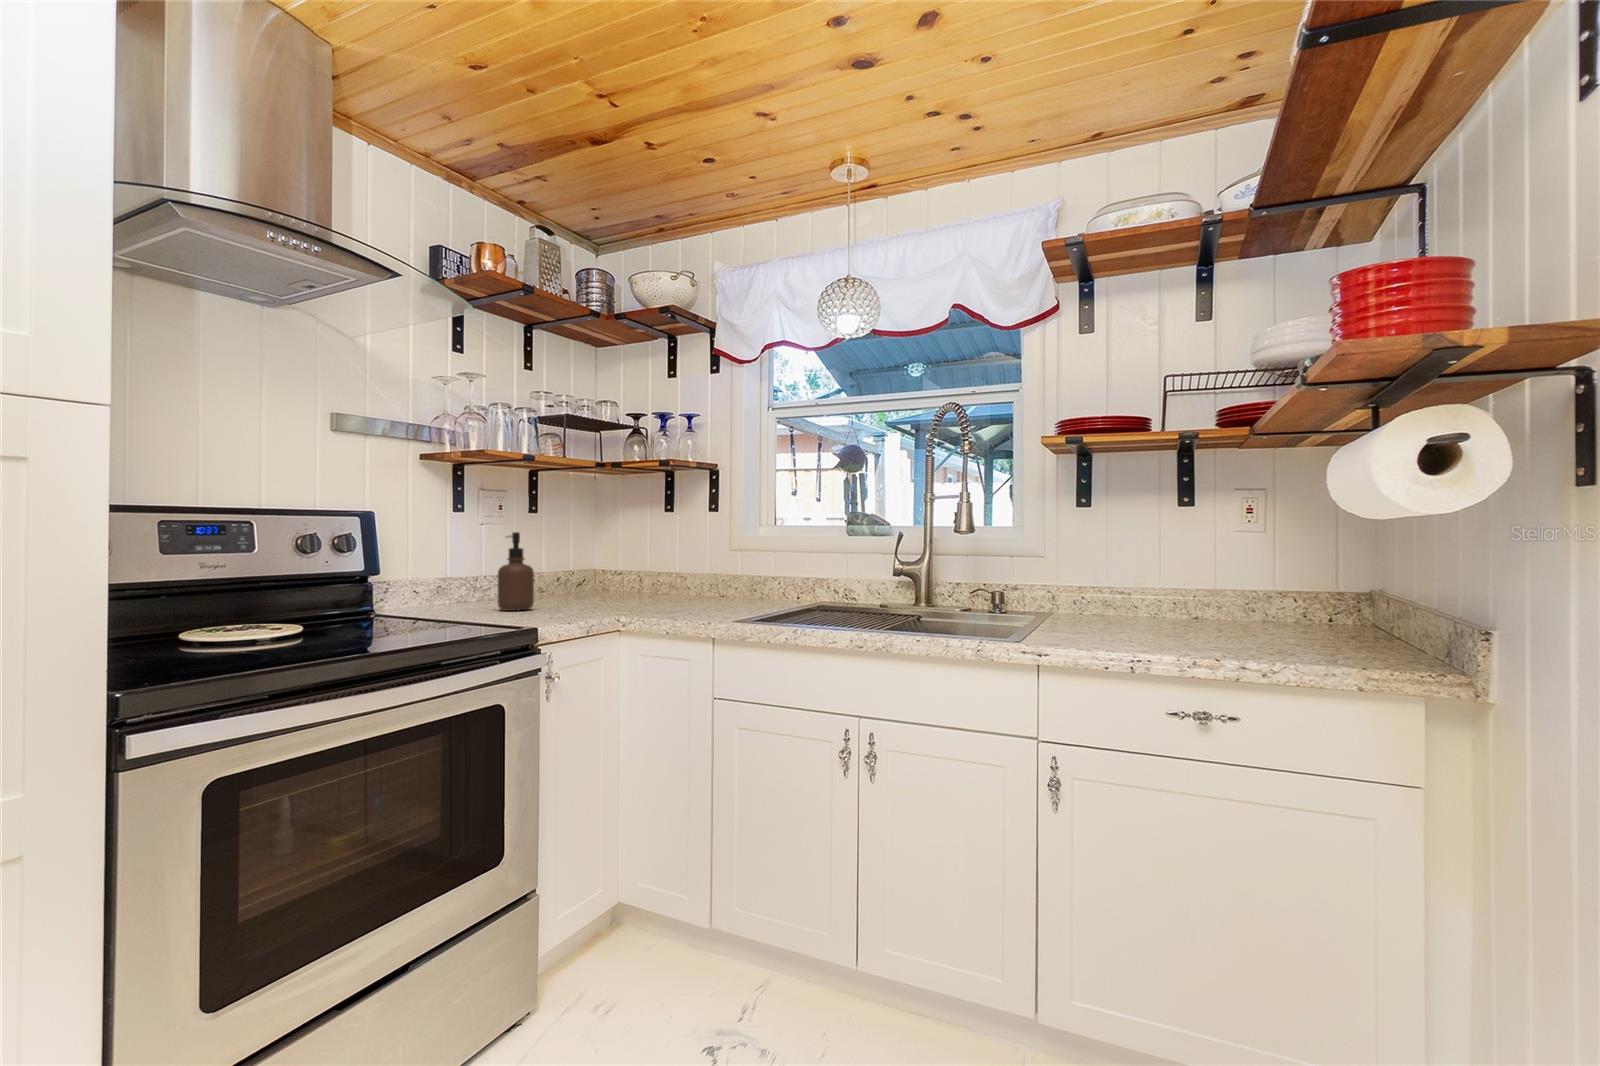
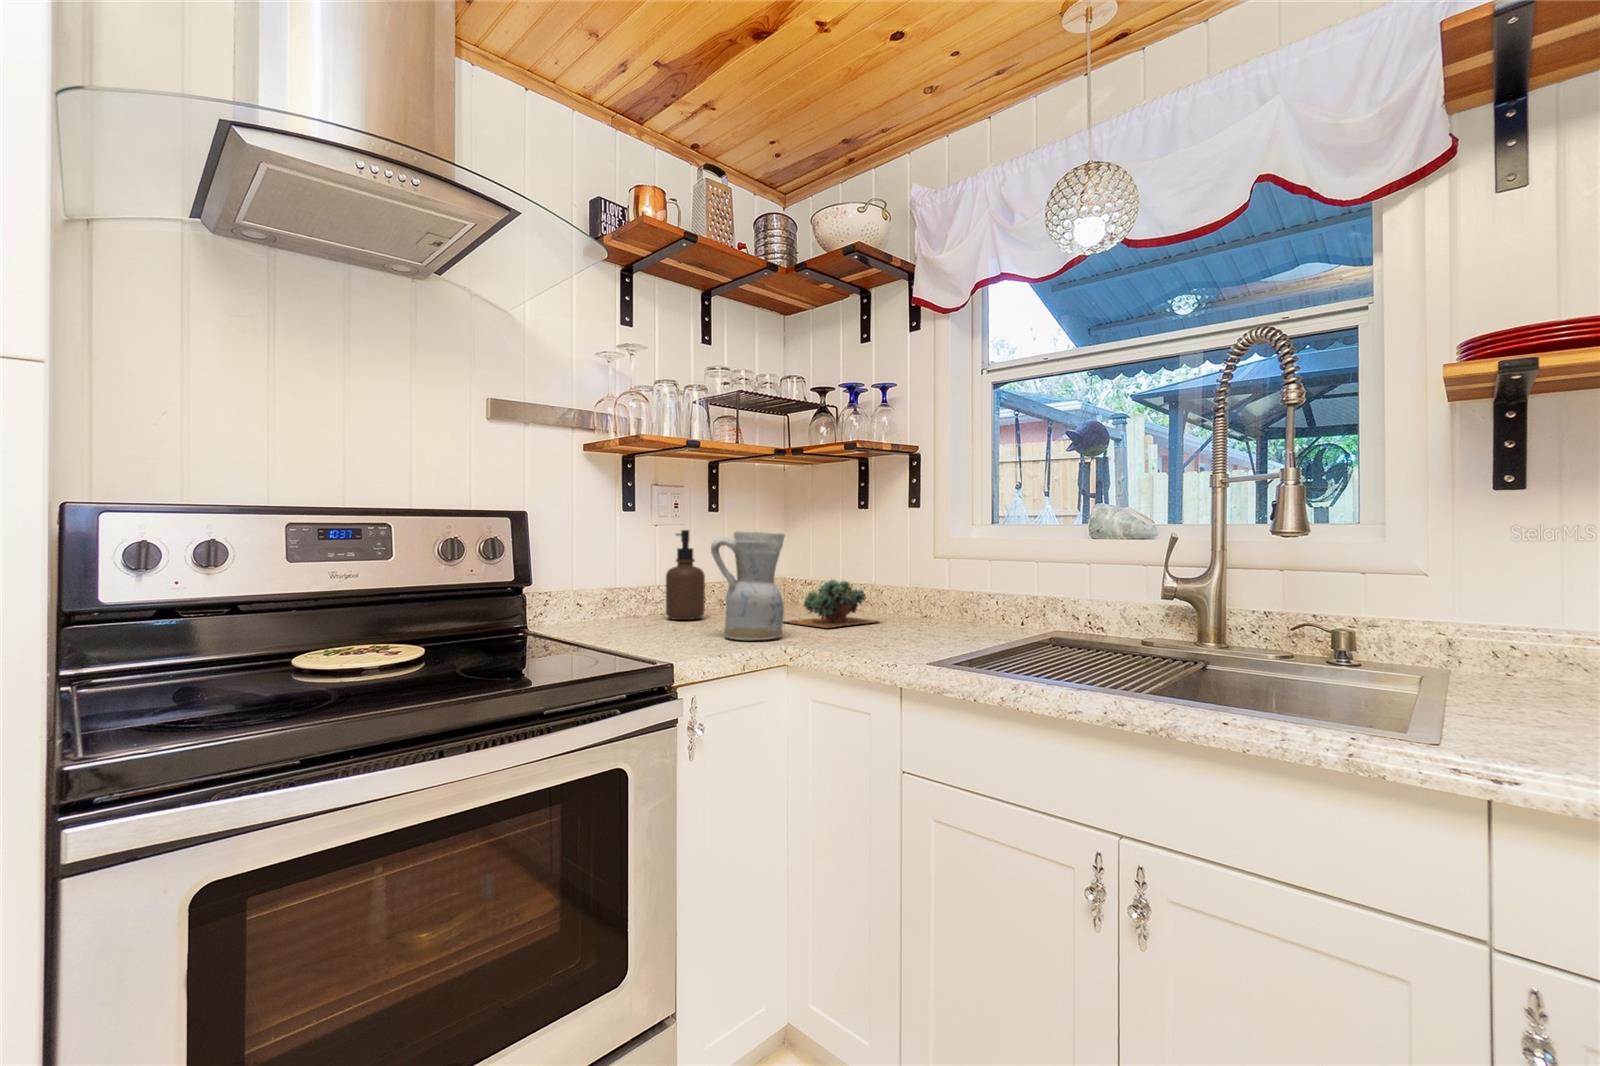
ceramic pitcher: none [551,529,614,618] -> present [711,531,785,640]
succulent plant: none [603,572,689,611] -> present [784,580,878,628]

